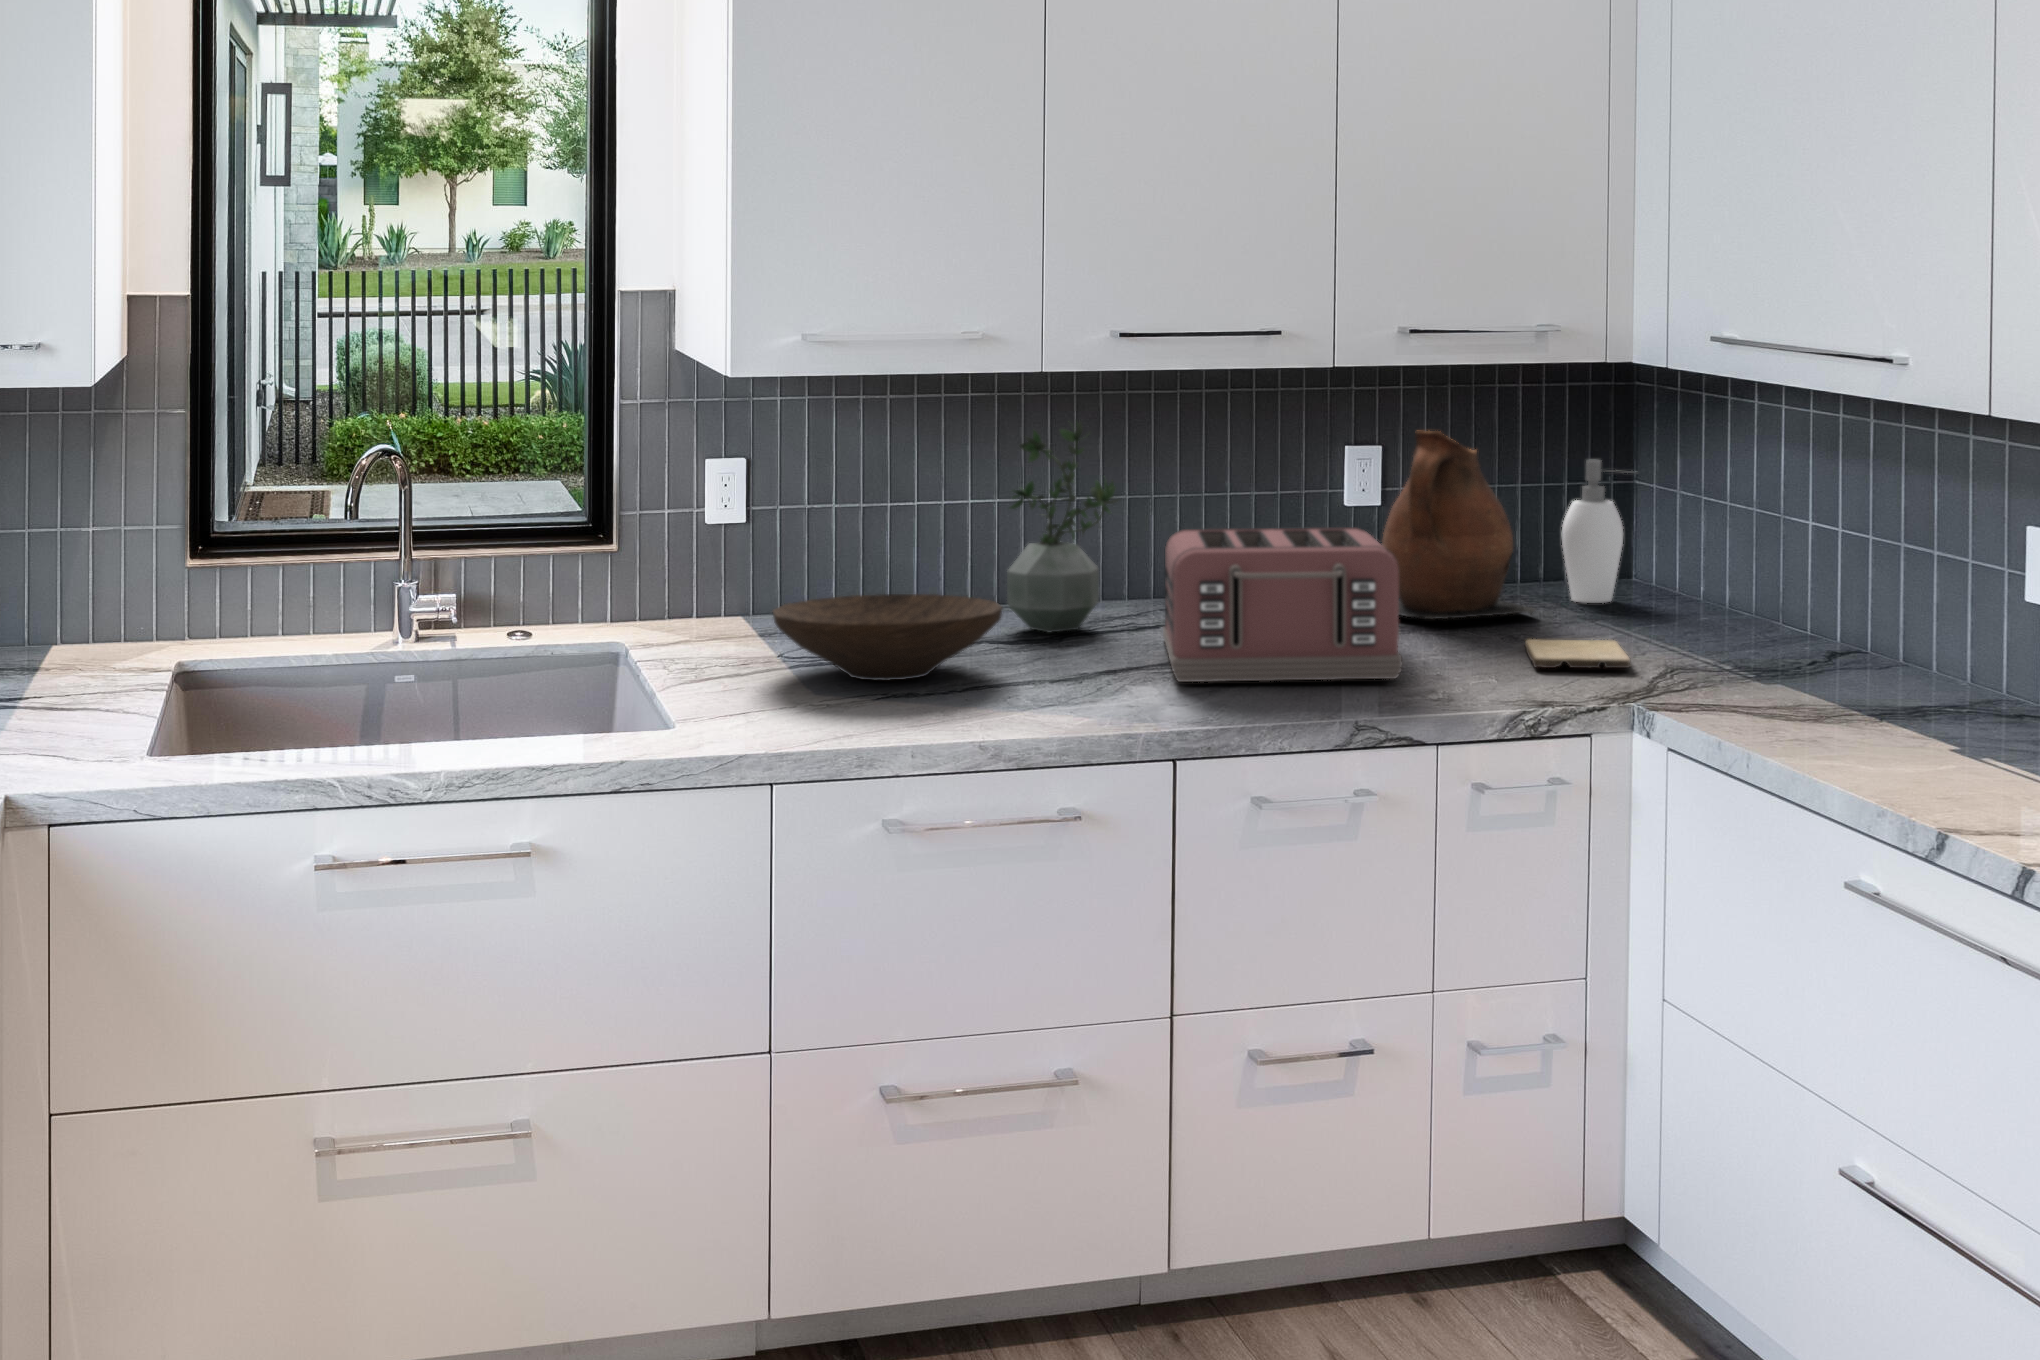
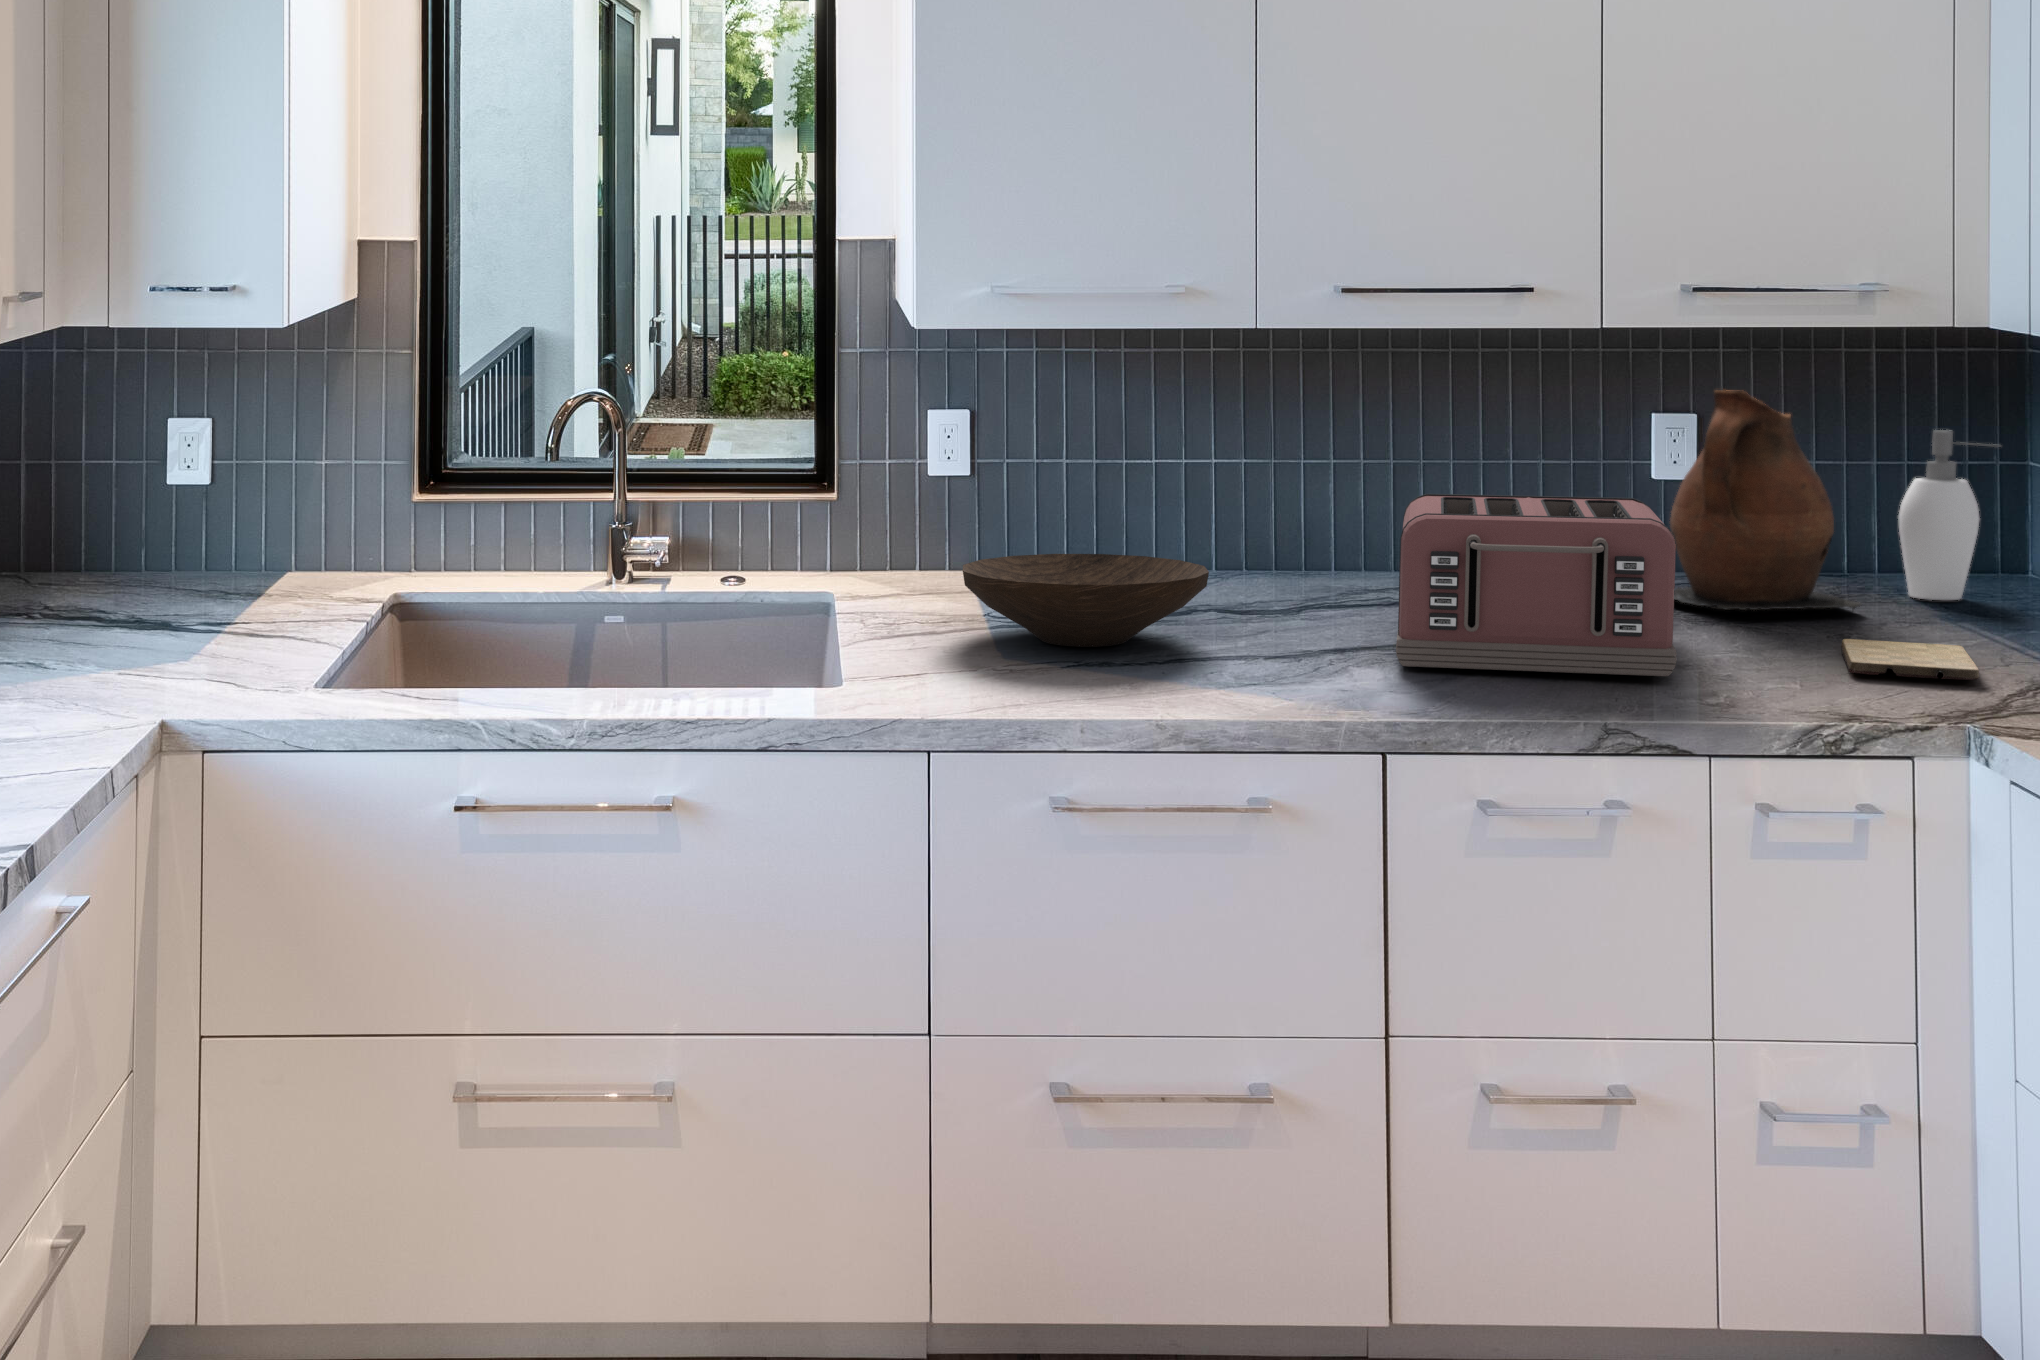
potted plant: present [1007,422,1118,632] -> none [1230,371,1360,604]

